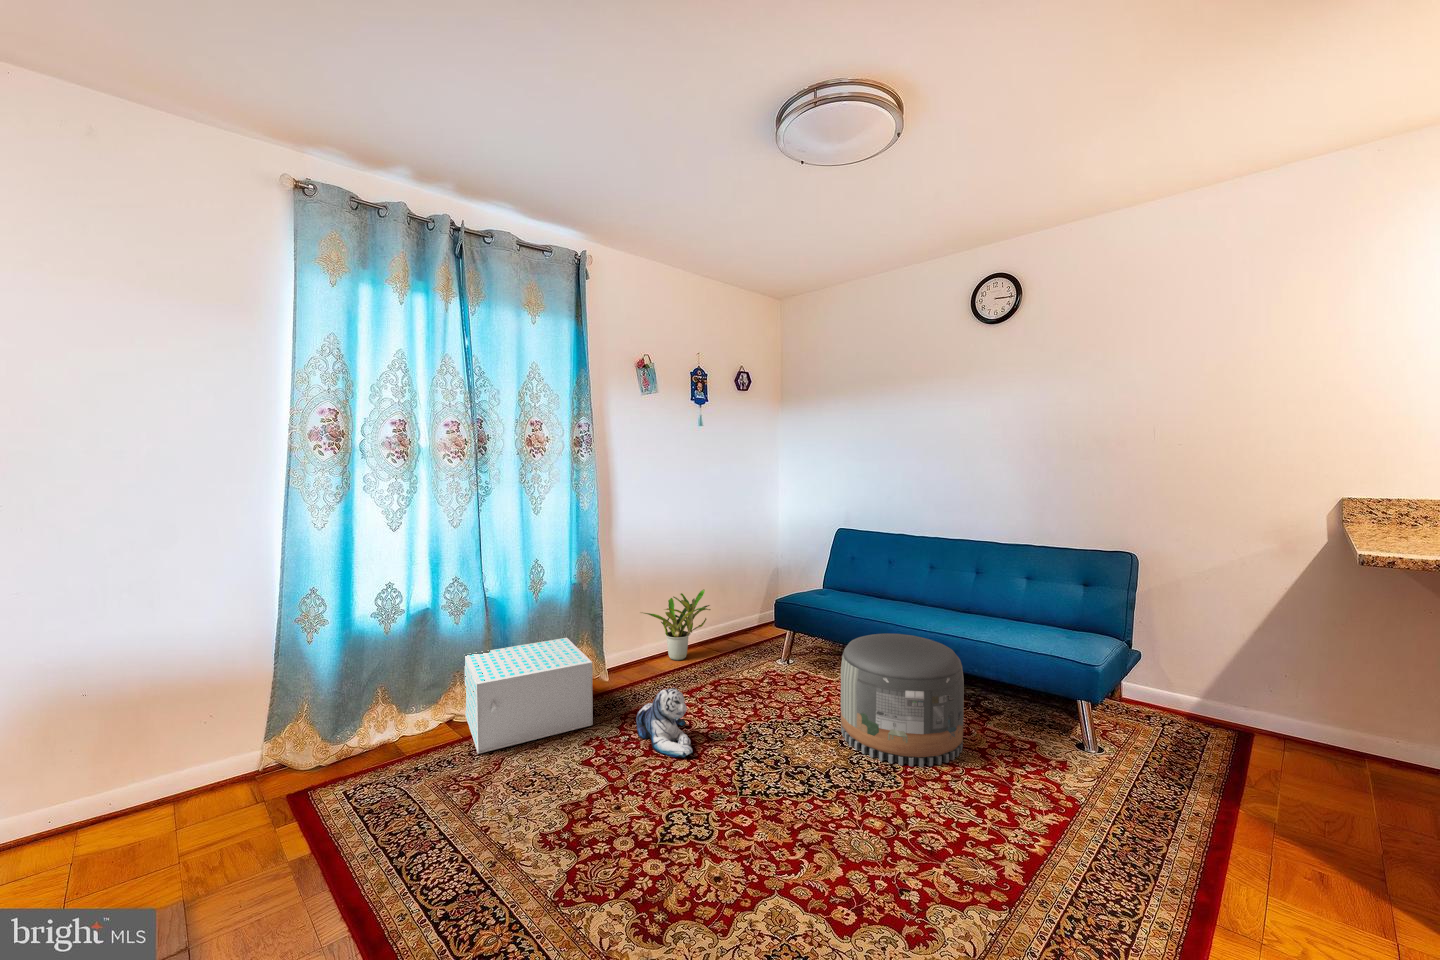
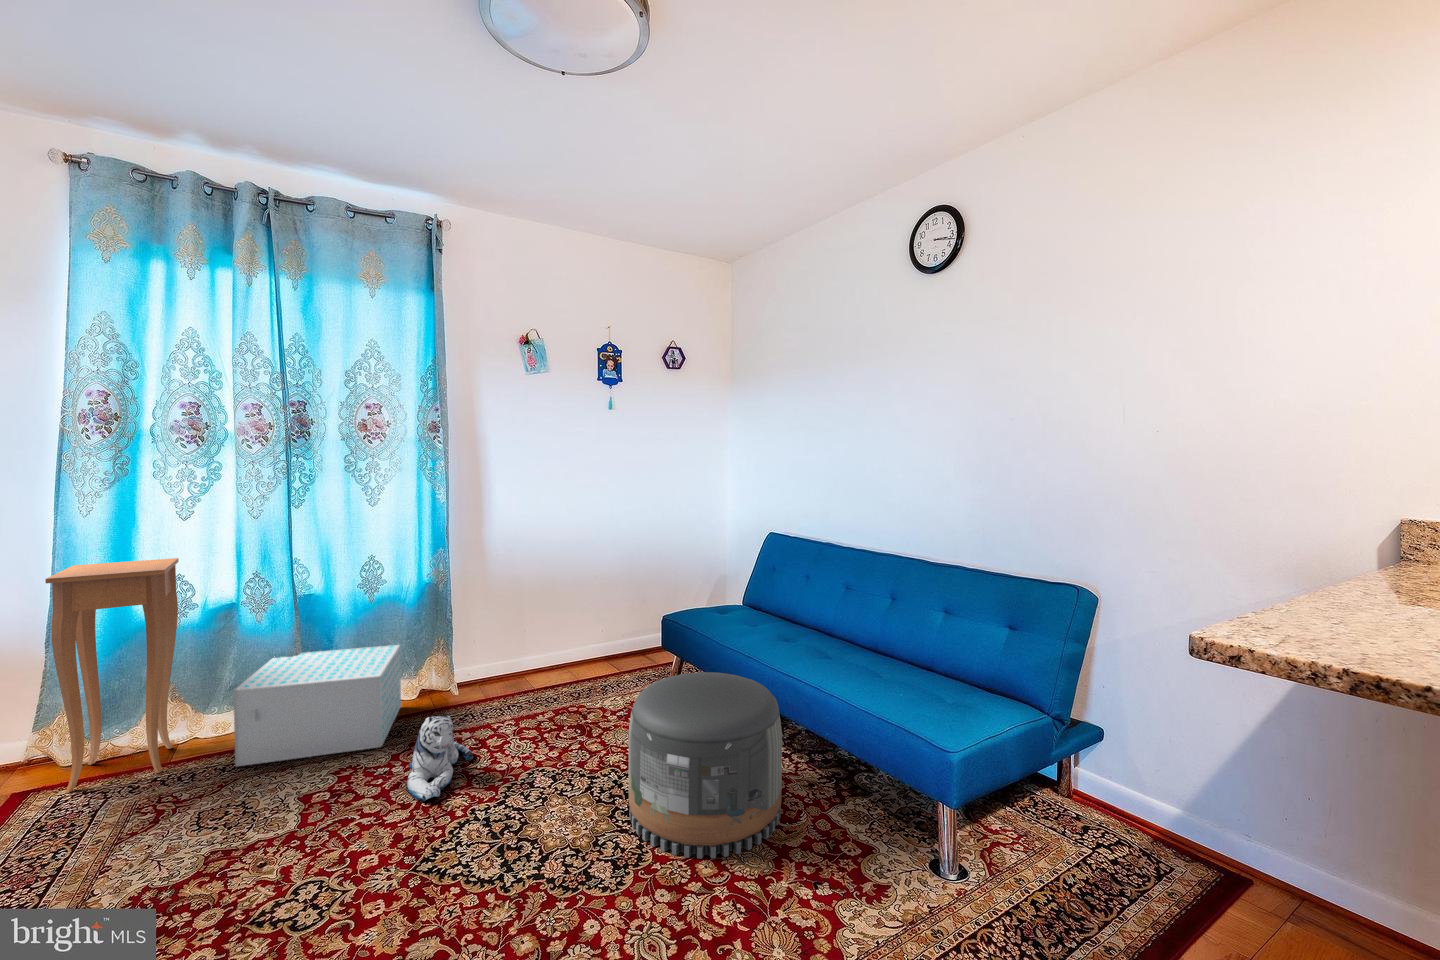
side table: none [308,567,417,793] -> present [45,558,179,793]
potted plant: present [644,589,710,660] -> none [516,599,608,679]

